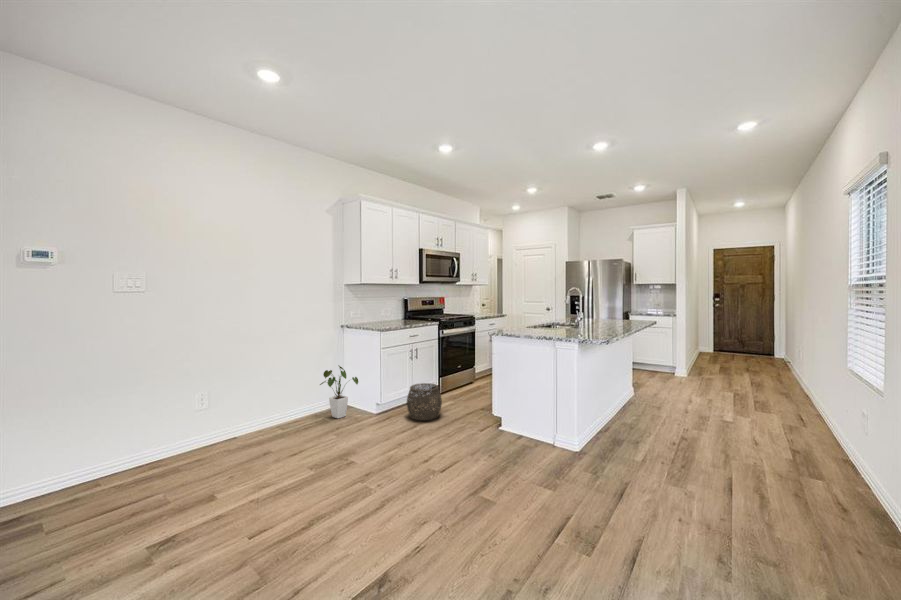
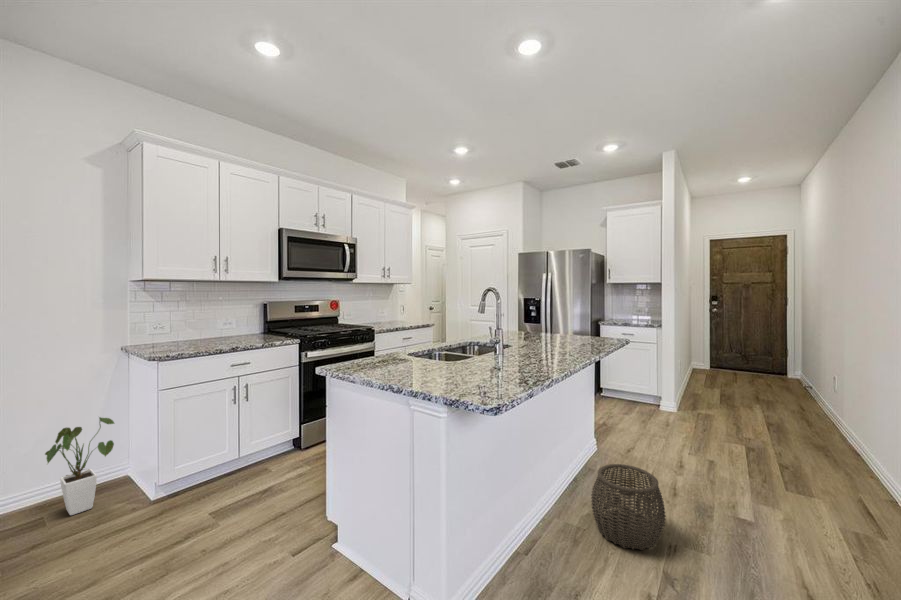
woven basket: present [407,383,442,420] -> present [591,464,666,550]

